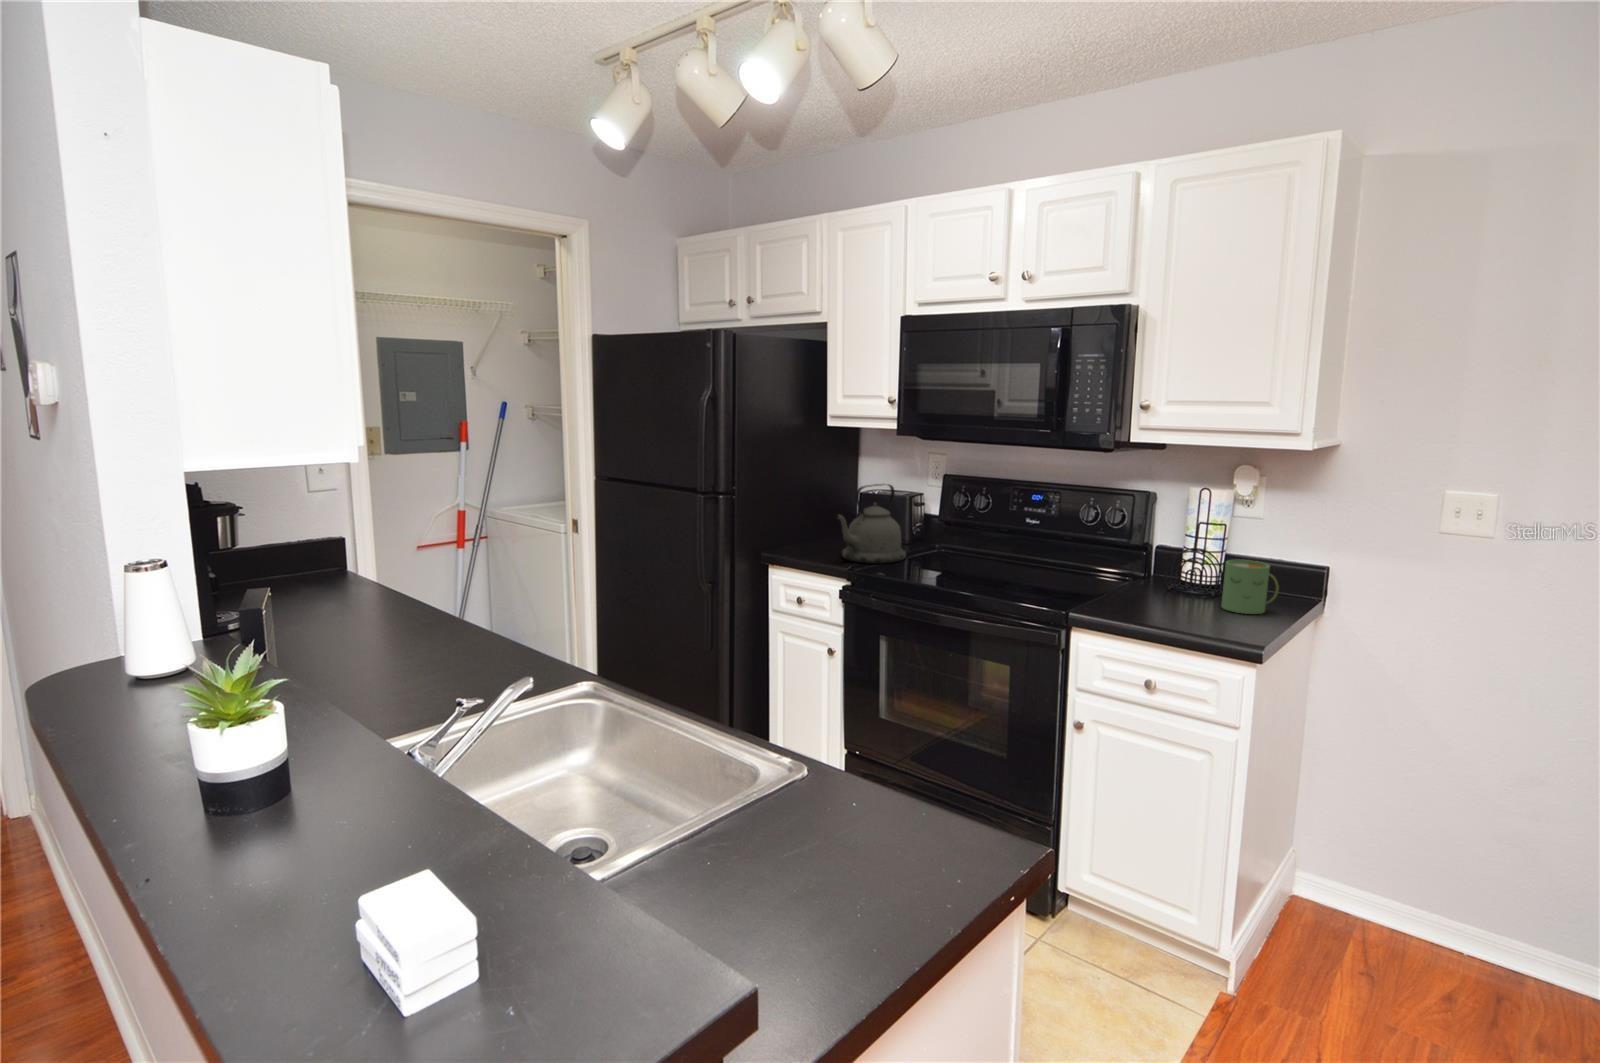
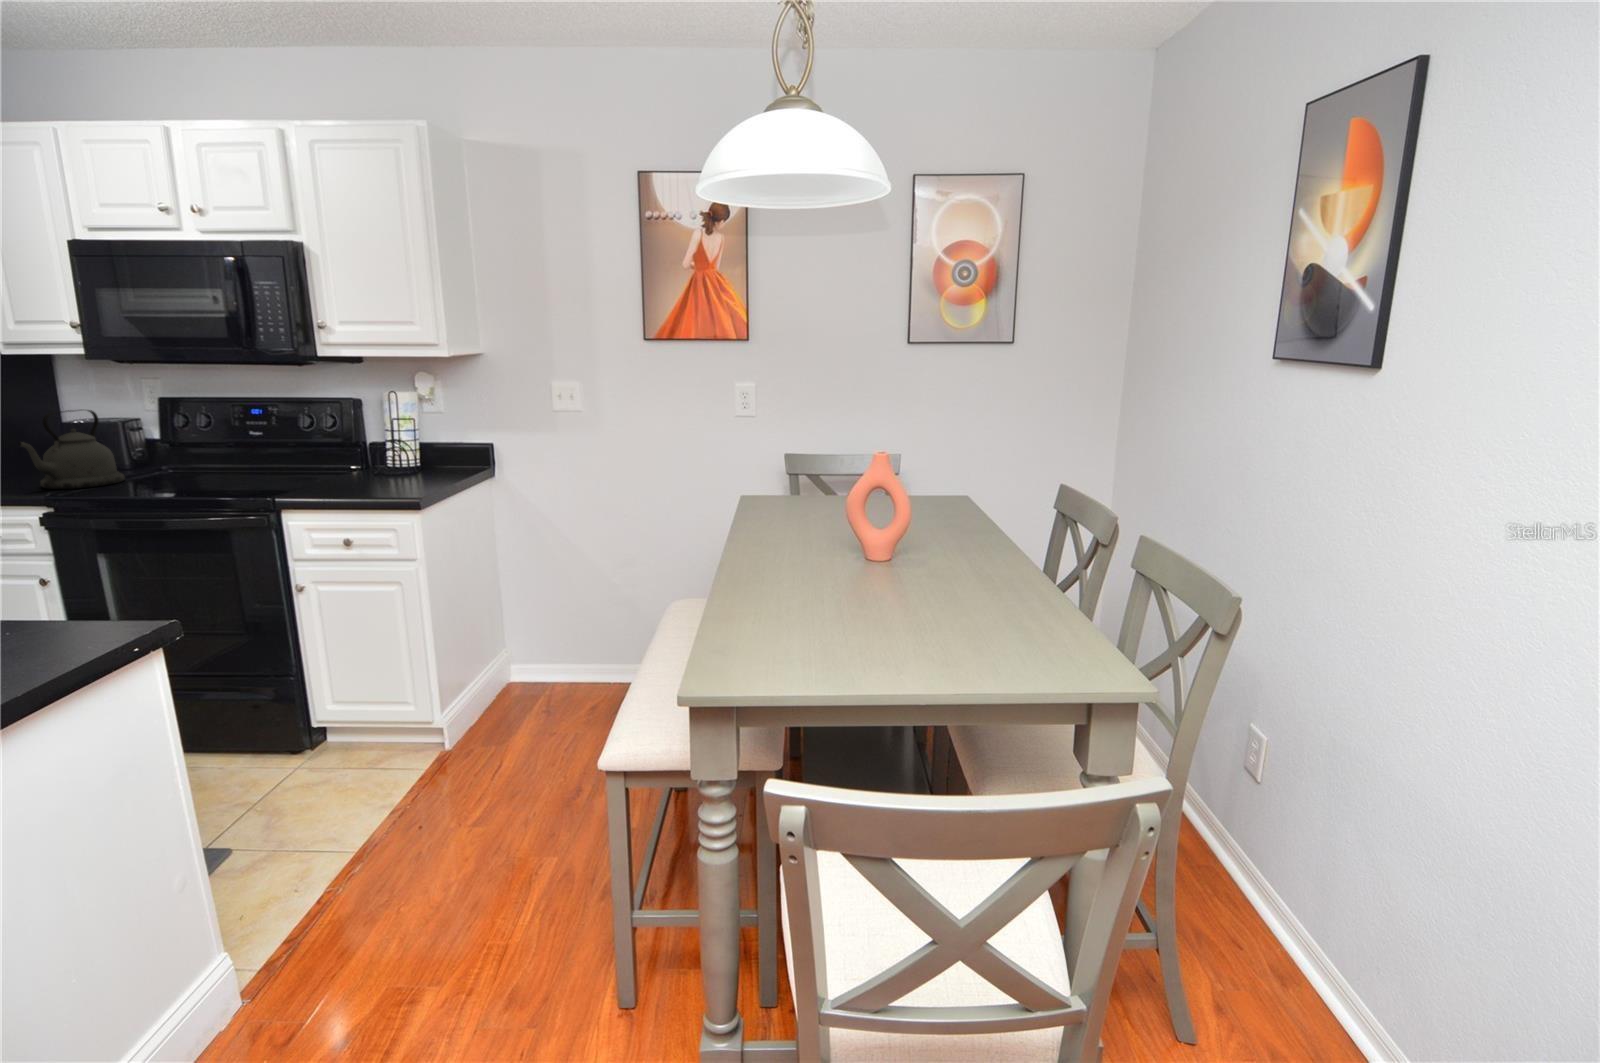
mug: present [1221,560,1279,614] -> none [407,443,448,481]

